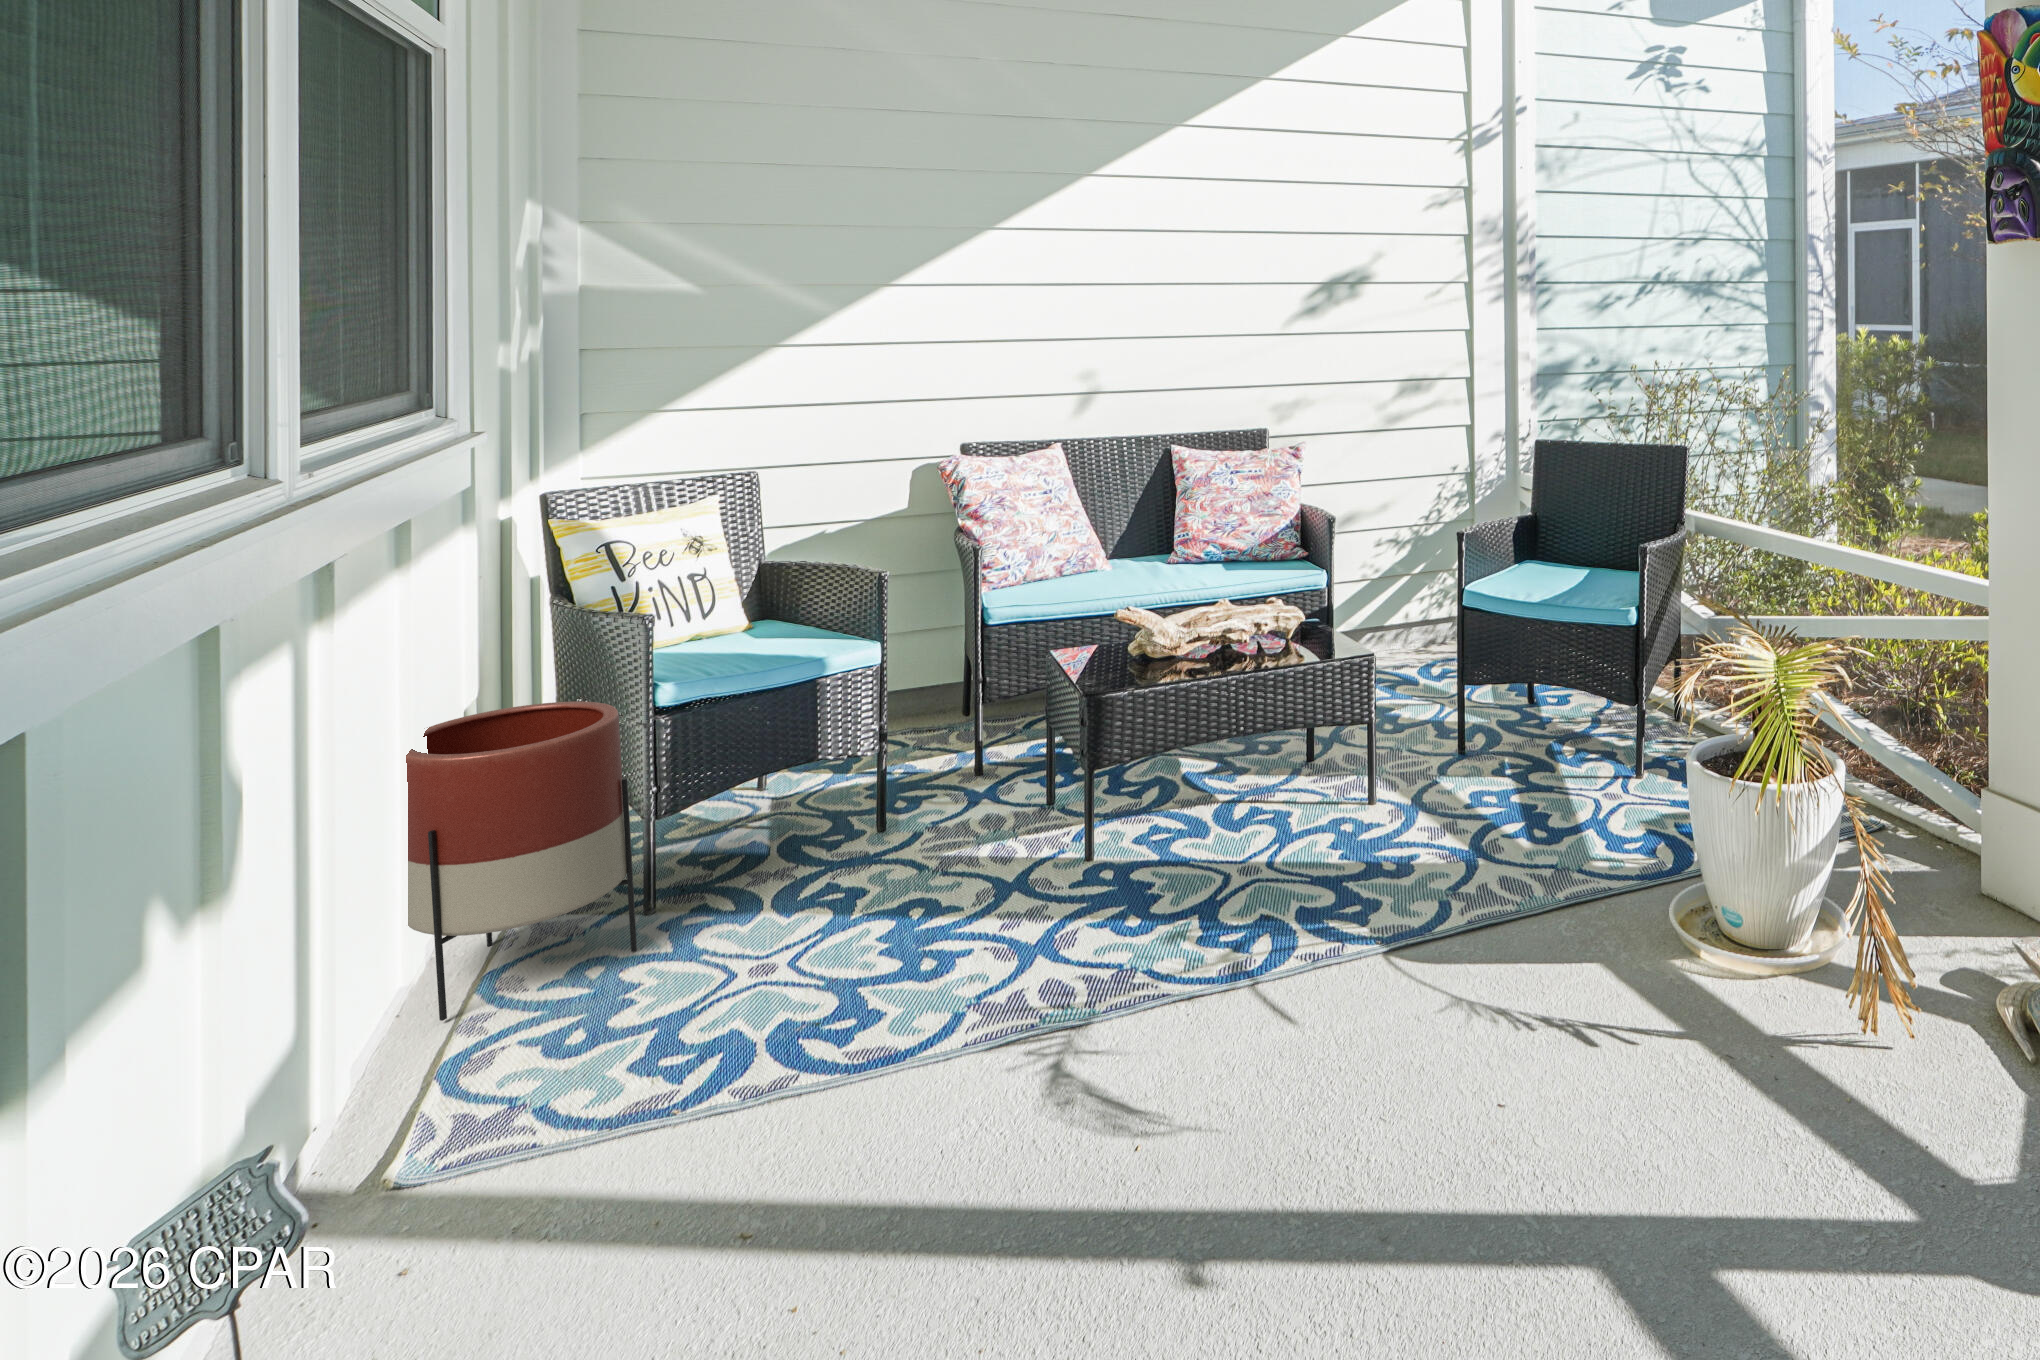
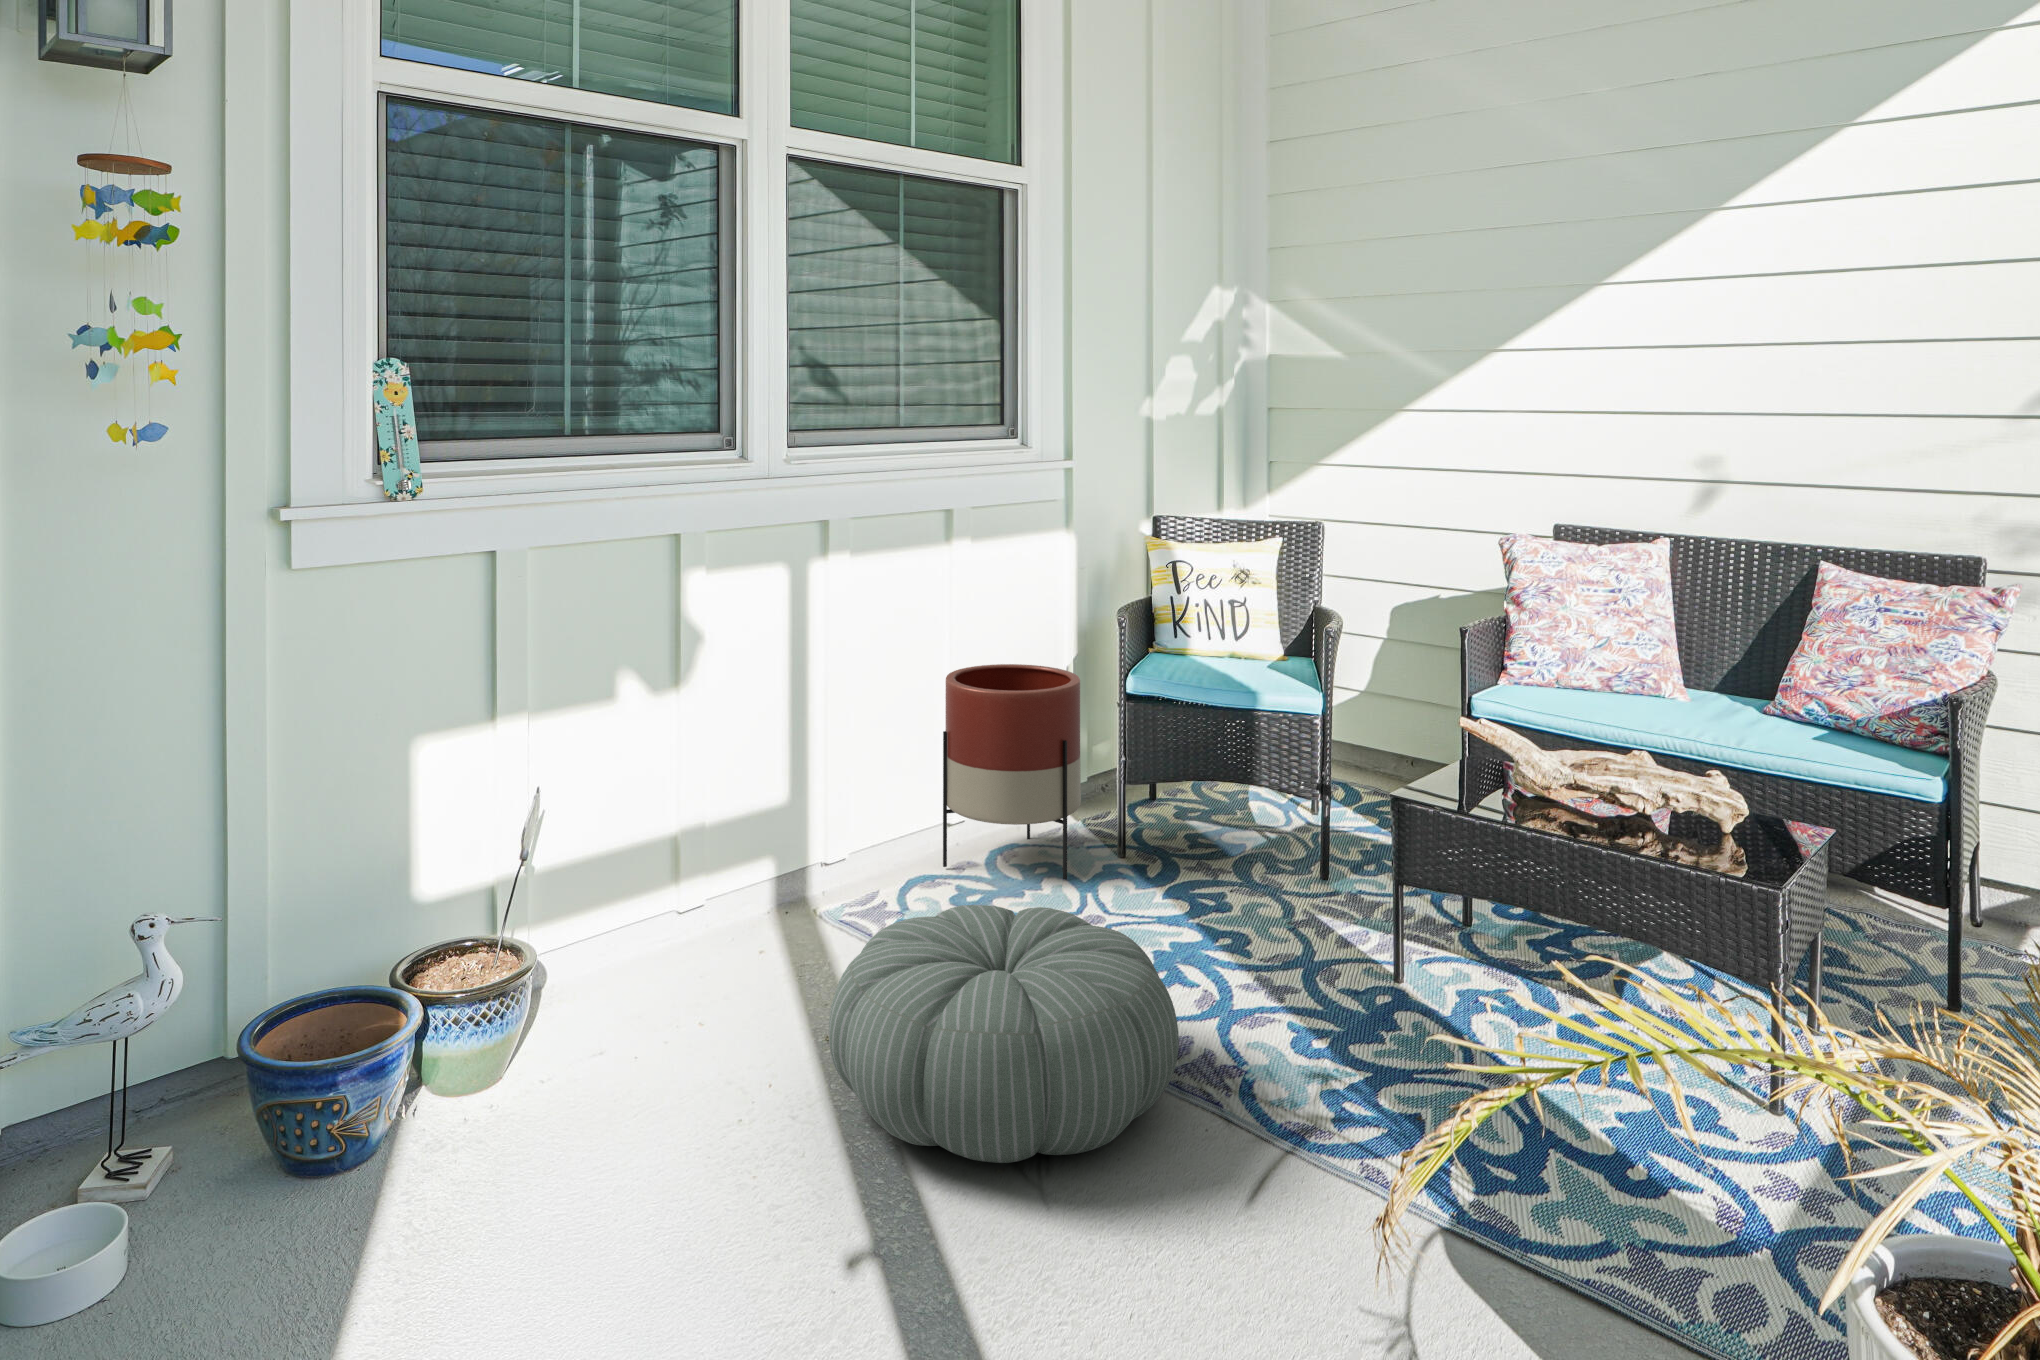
pouf: none [762,892,1180,1200] -> present [829,905,1179,1163]

